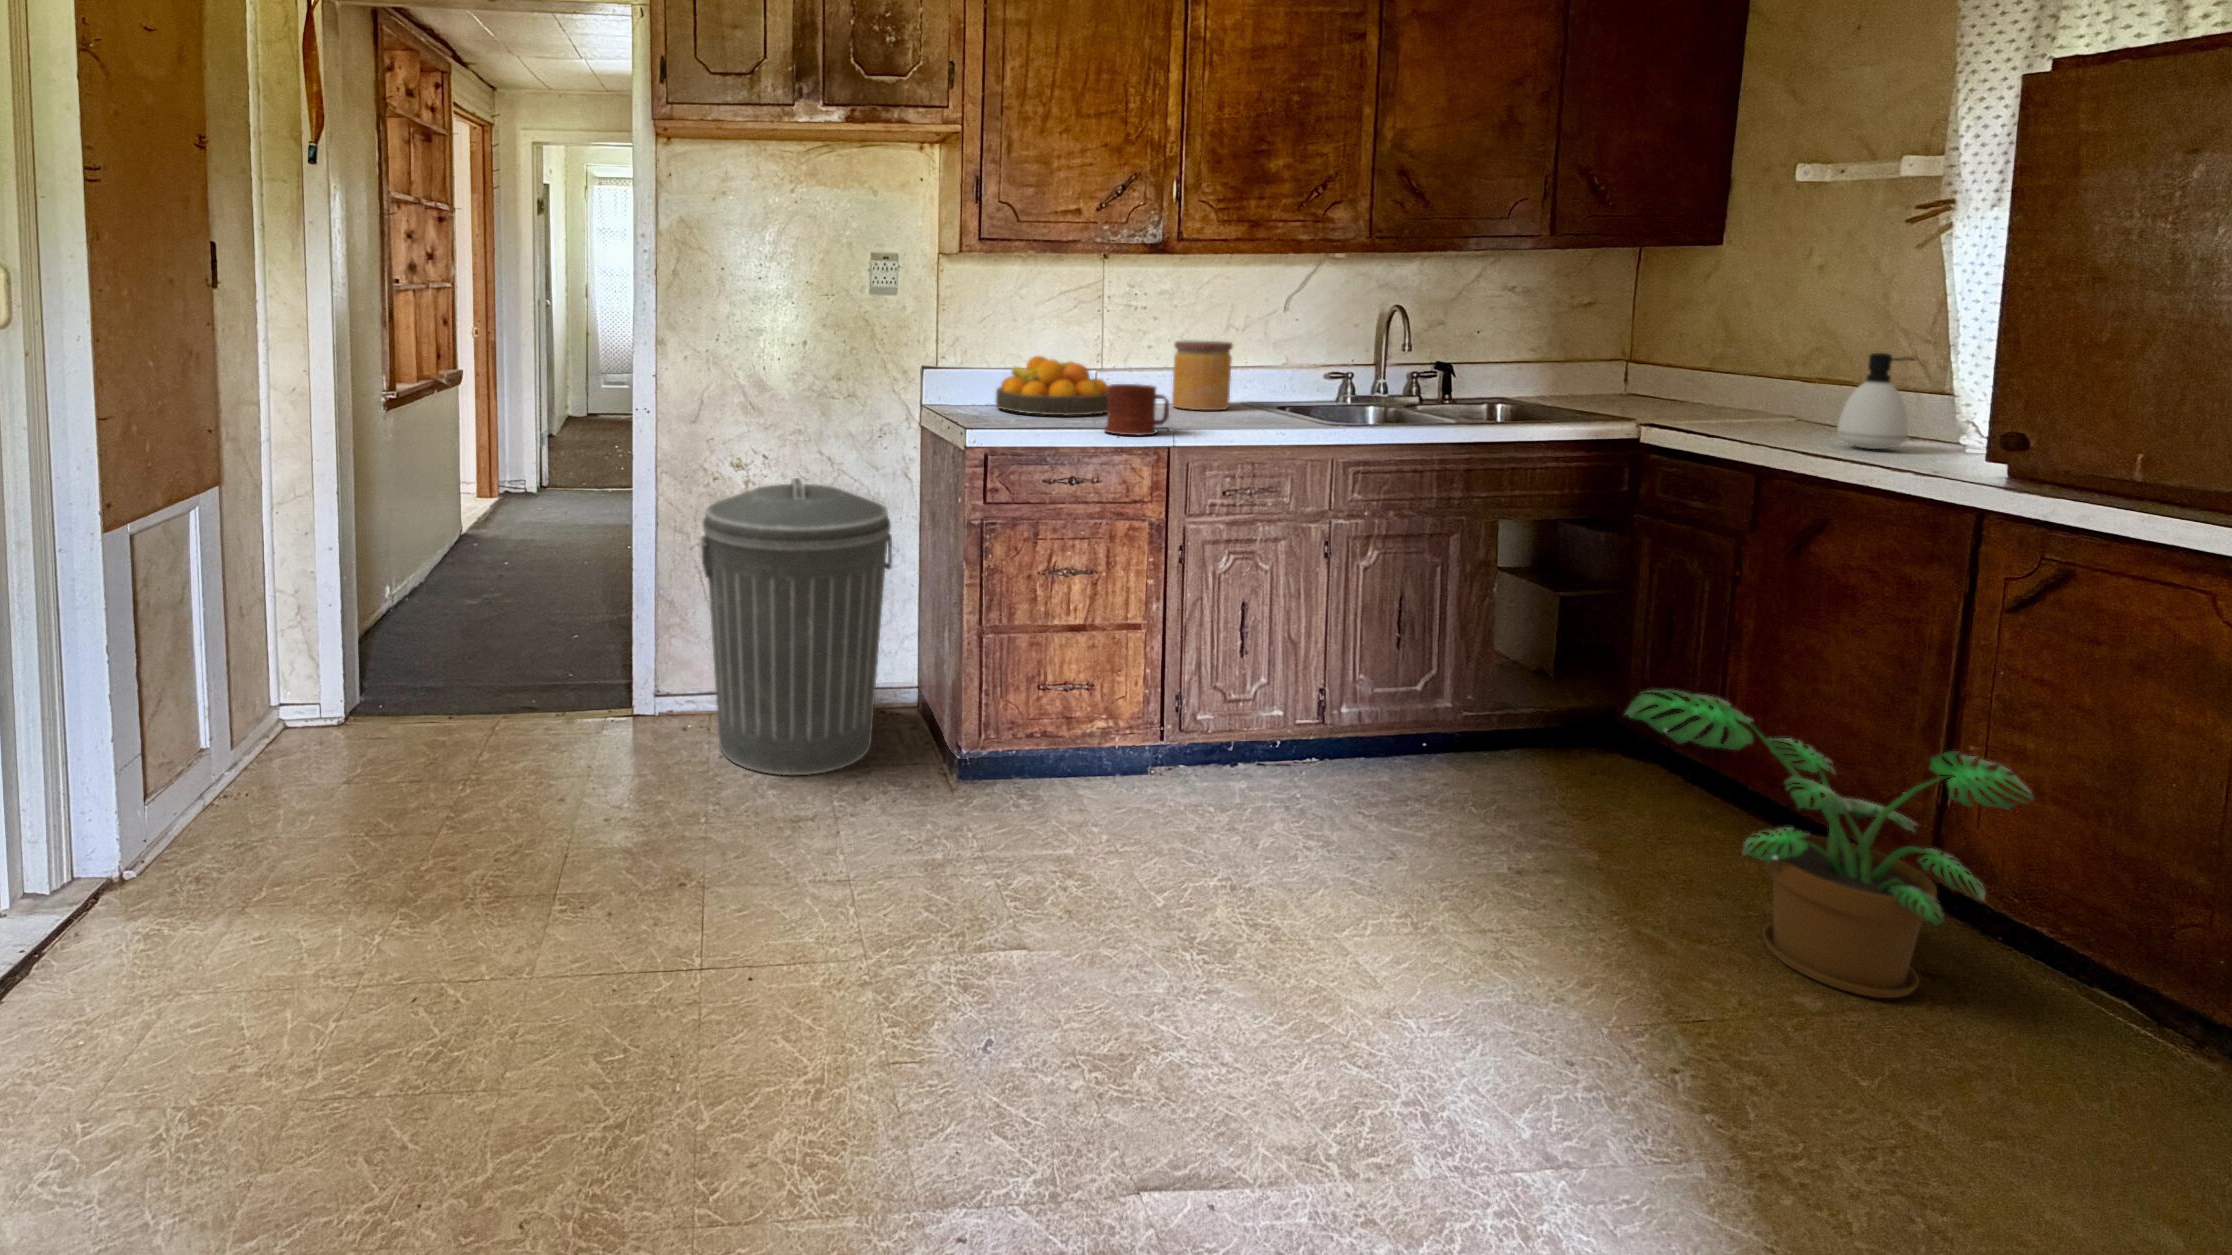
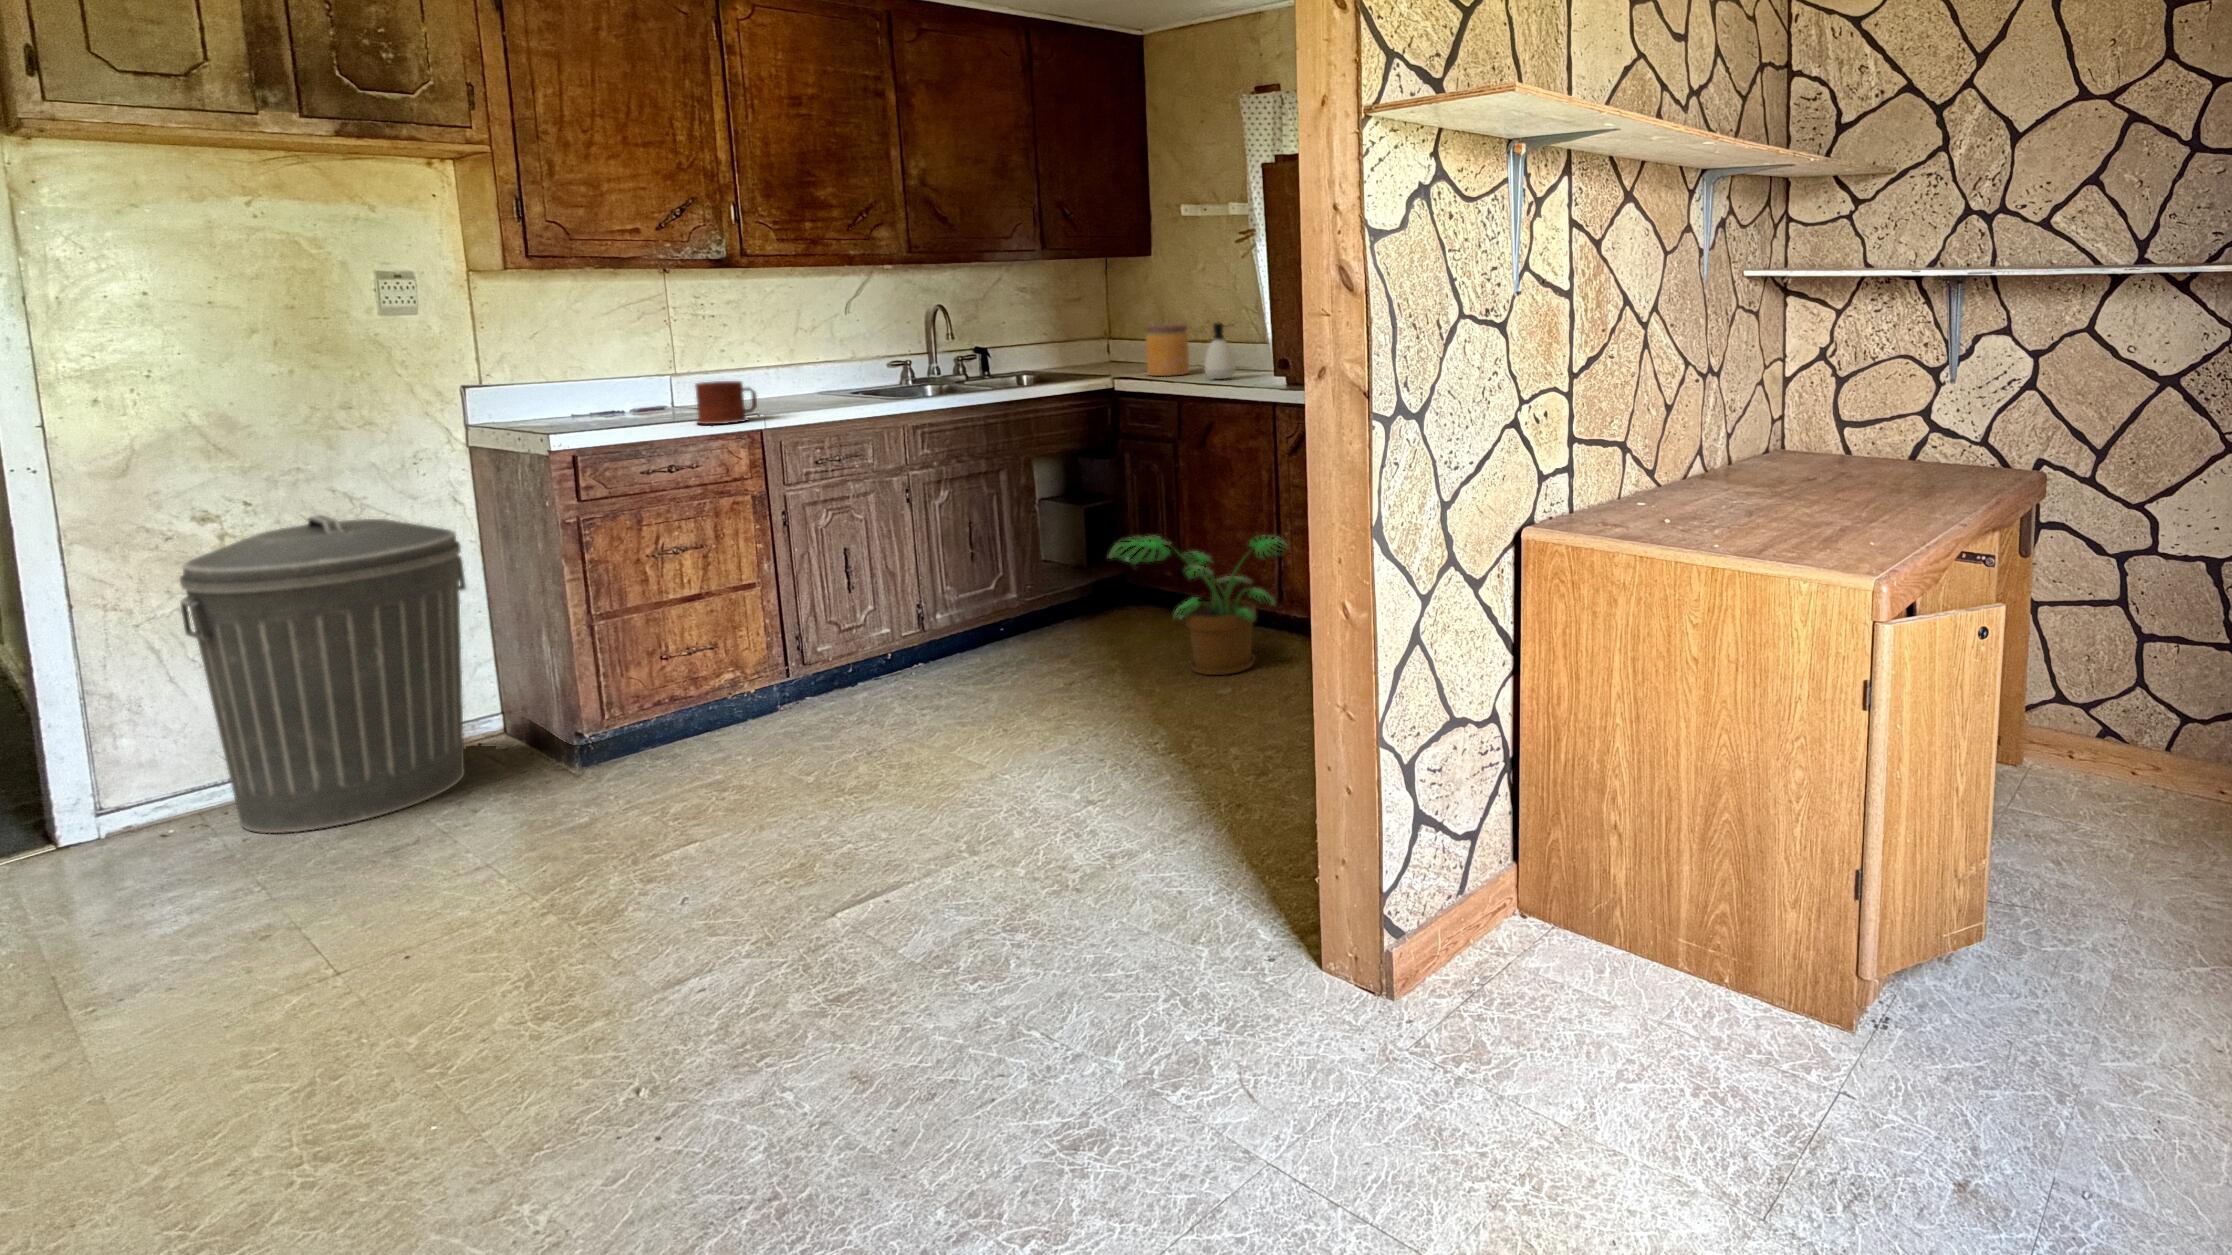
jar: present [1172,340,1233,410] -> present [1145,324,1189,376]
fruit bowl: present [996,356,1108,415] -> none [559,366,696,420]

